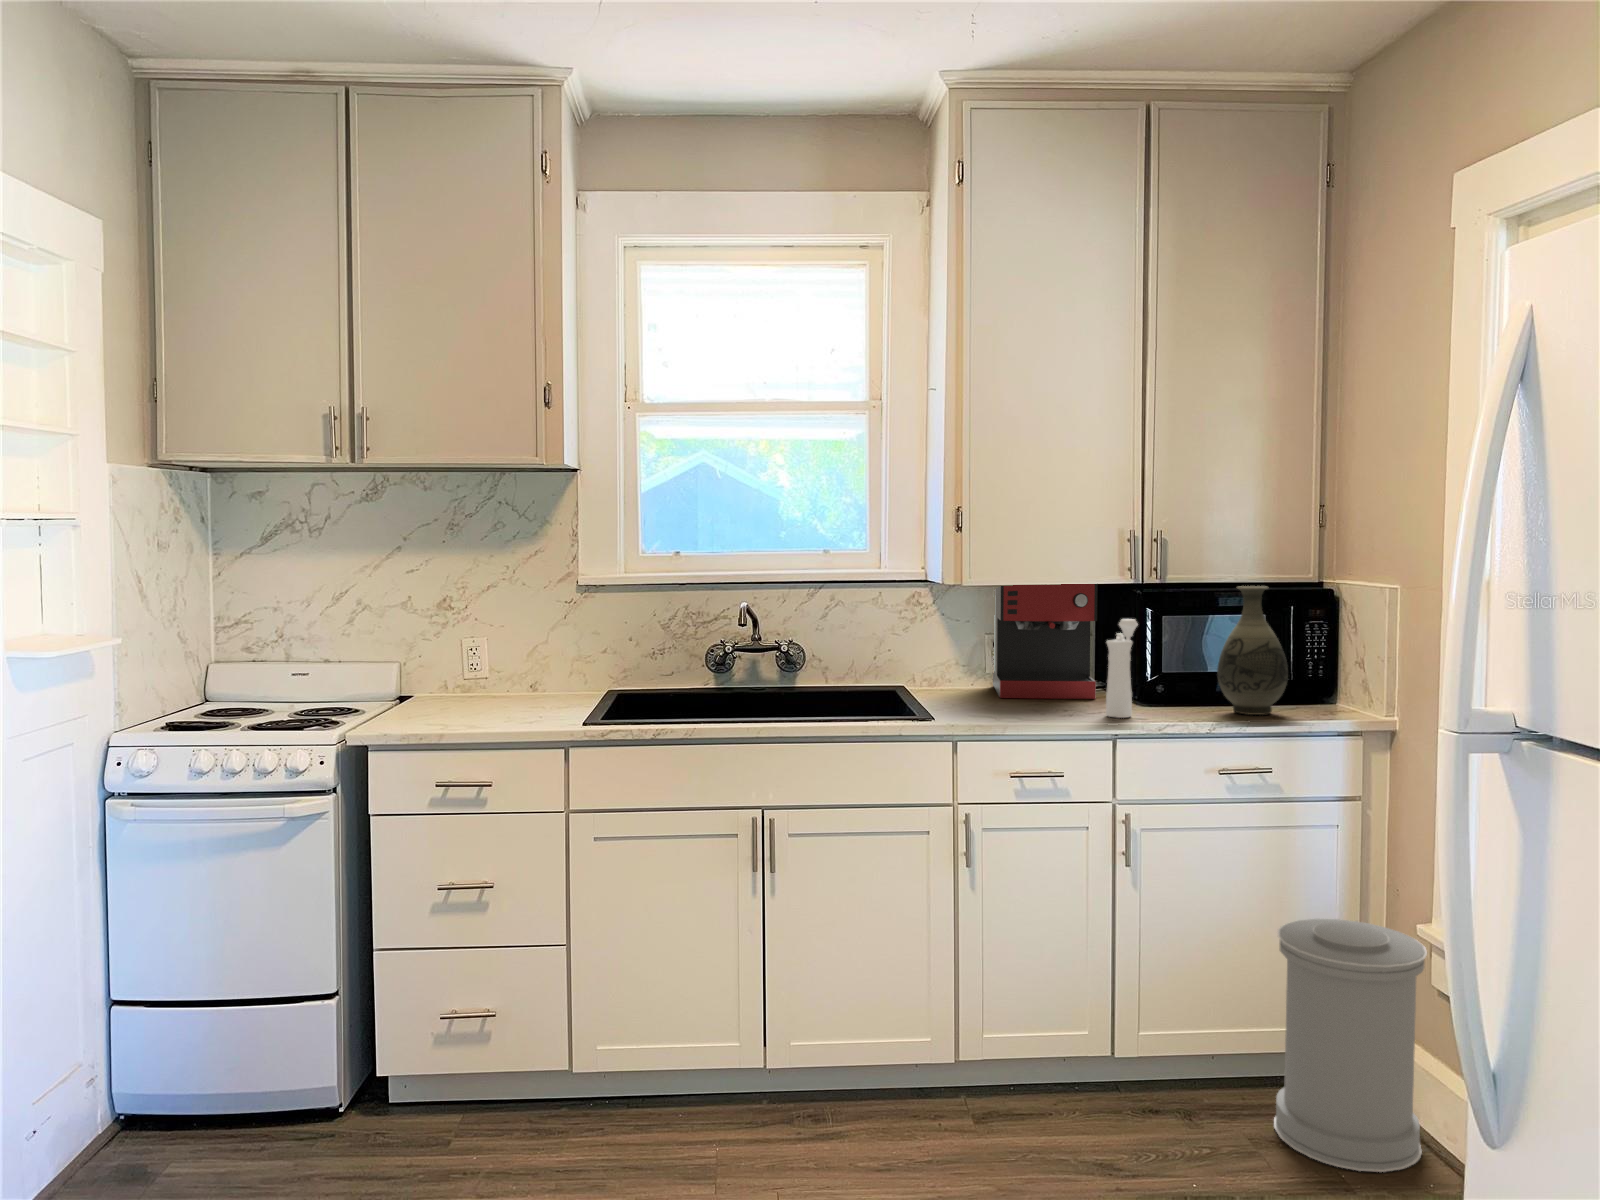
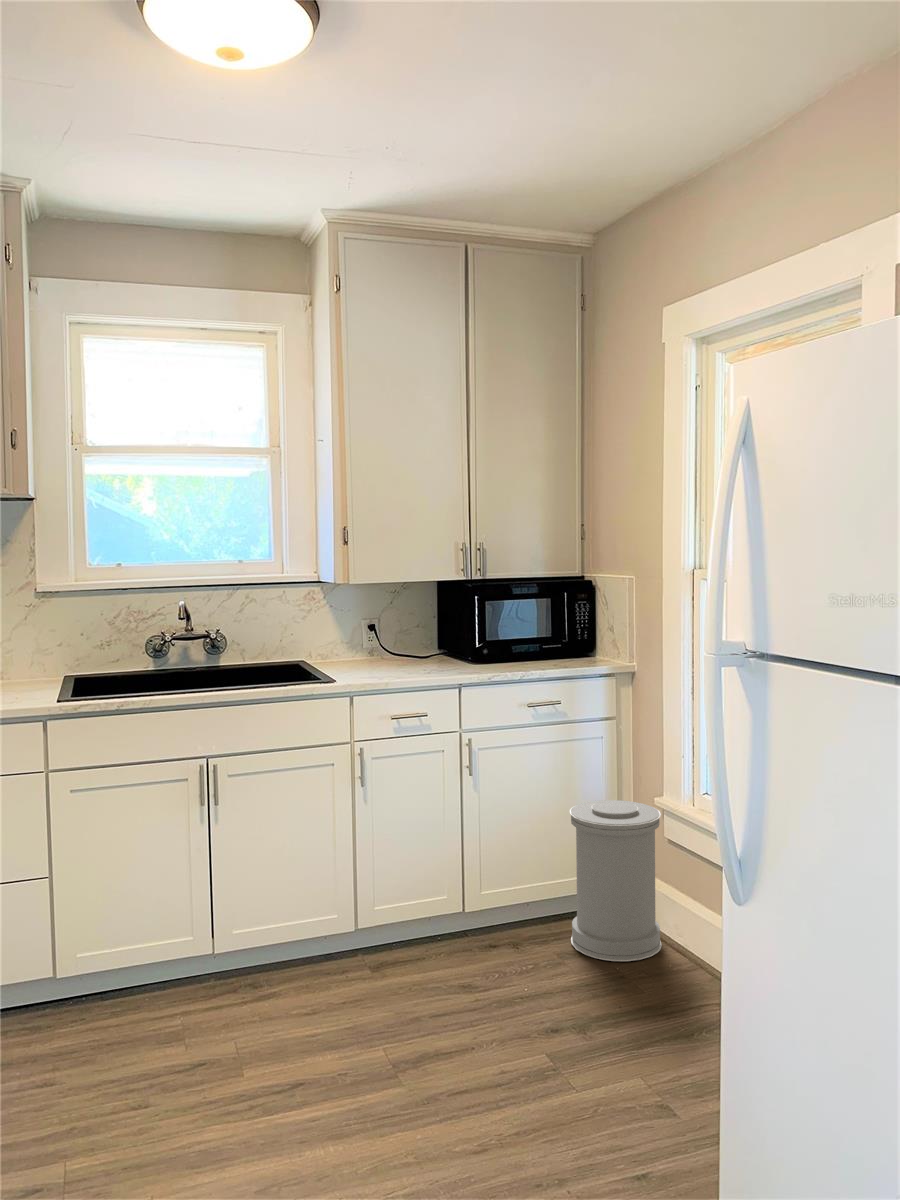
coffee maker: present [993,584,1098,699] -> none [363,568,441,666]
vase: present [1217,586,1288,715] -> none [524,580,569,667]
pepper mill: present [1106,619,1138,718] -> none [451,605,471,674]

